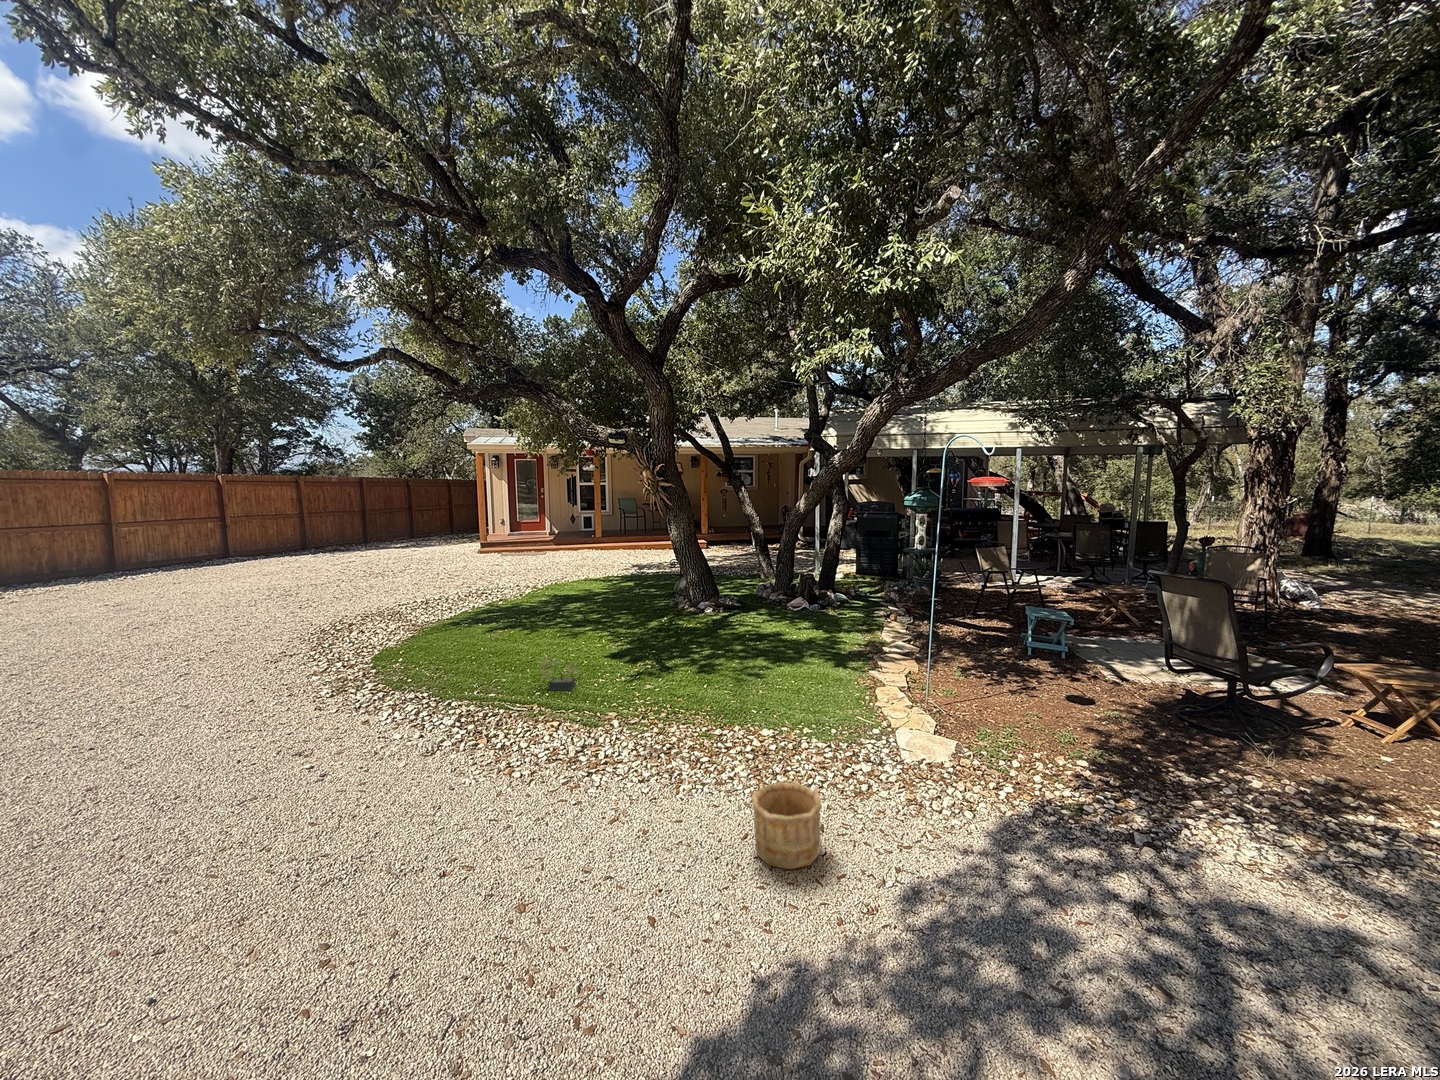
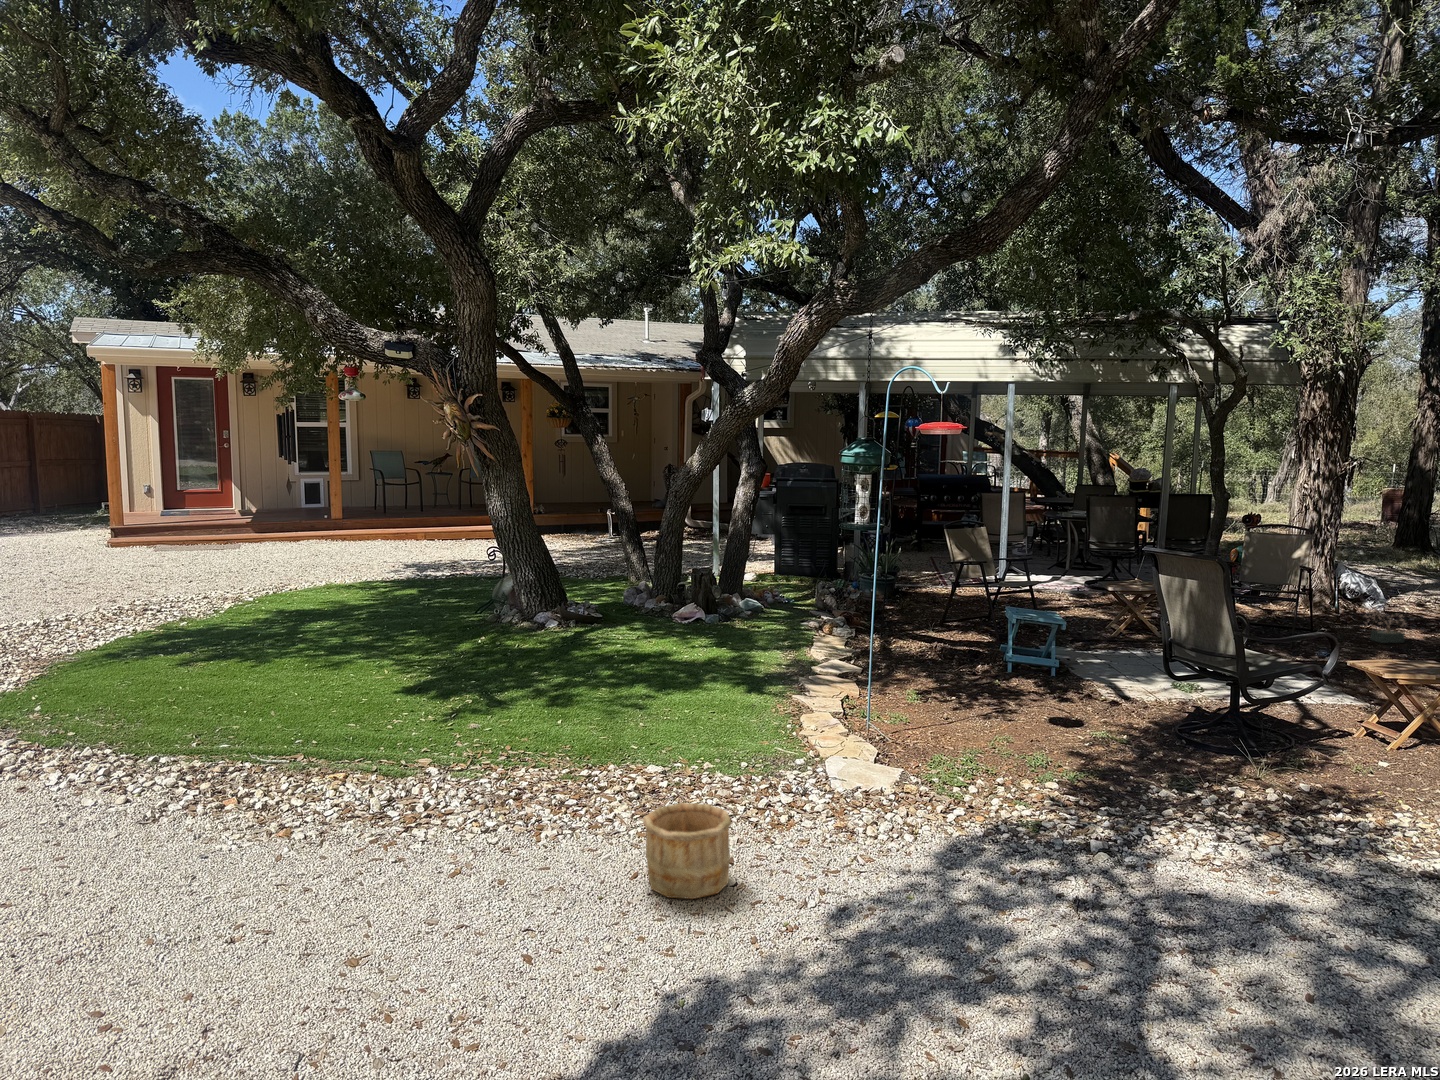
decorative plant: present [541,656,578,691] -> present [1364,607,1406,643]

